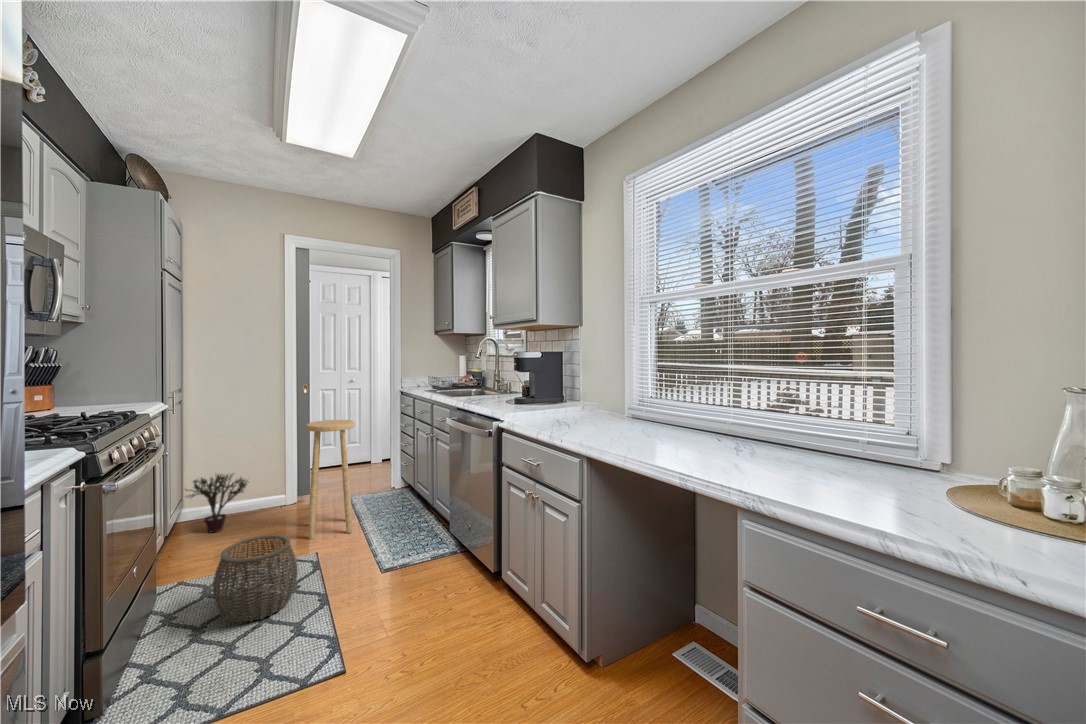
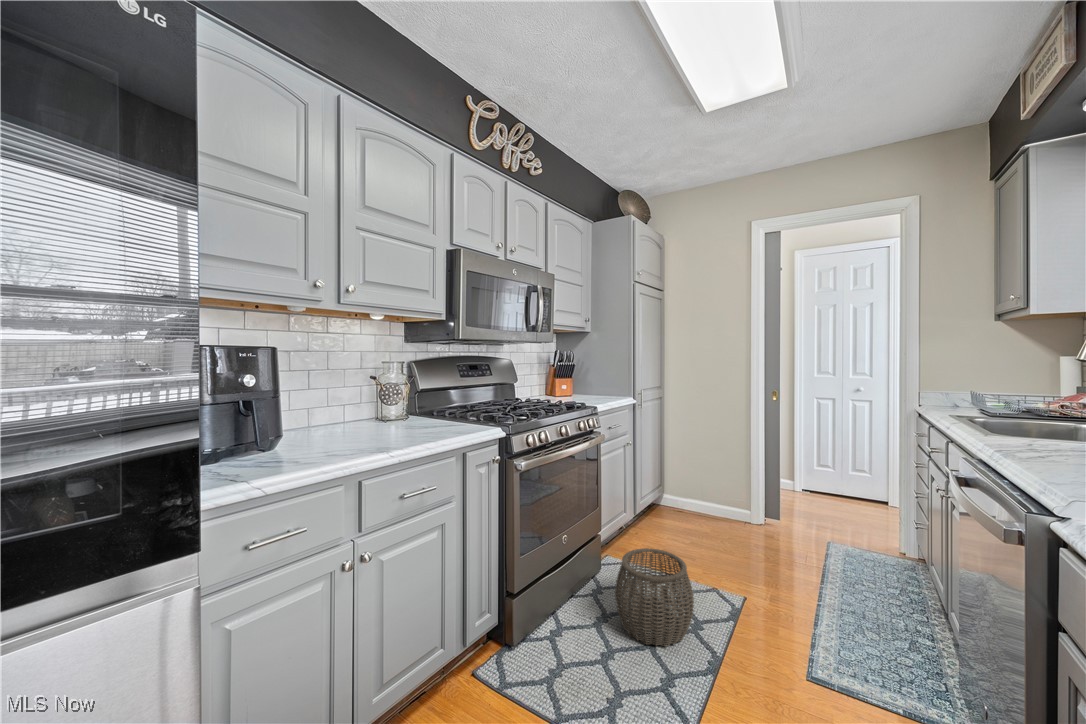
stool: present [306,420,355,539] -> none [748,437,814,591]
potted plant: present [185,474,247,533] -> none [653,467,711,525]

